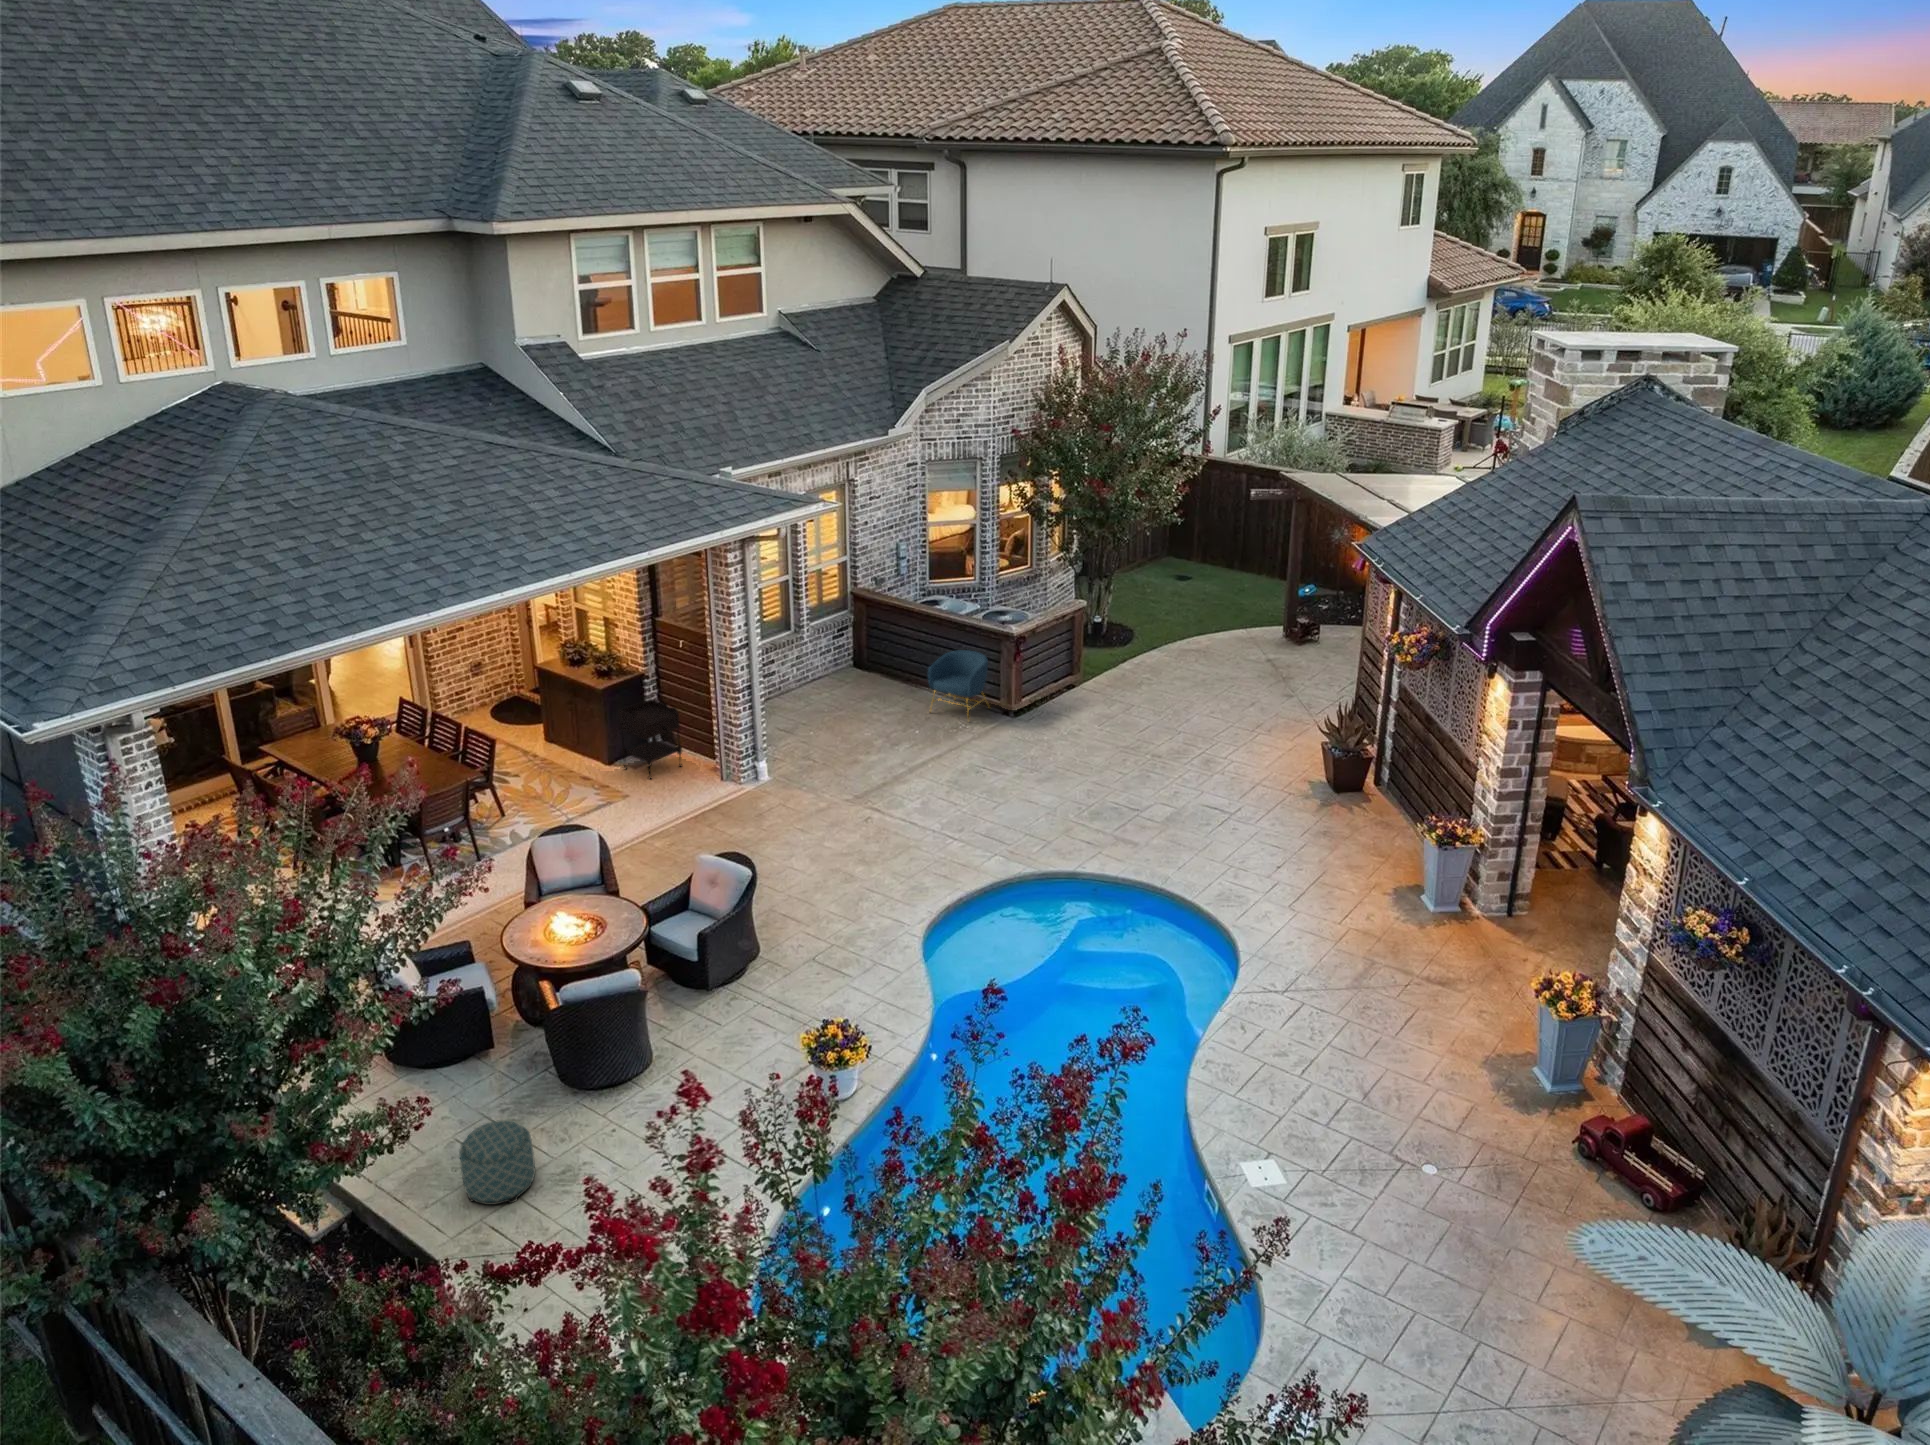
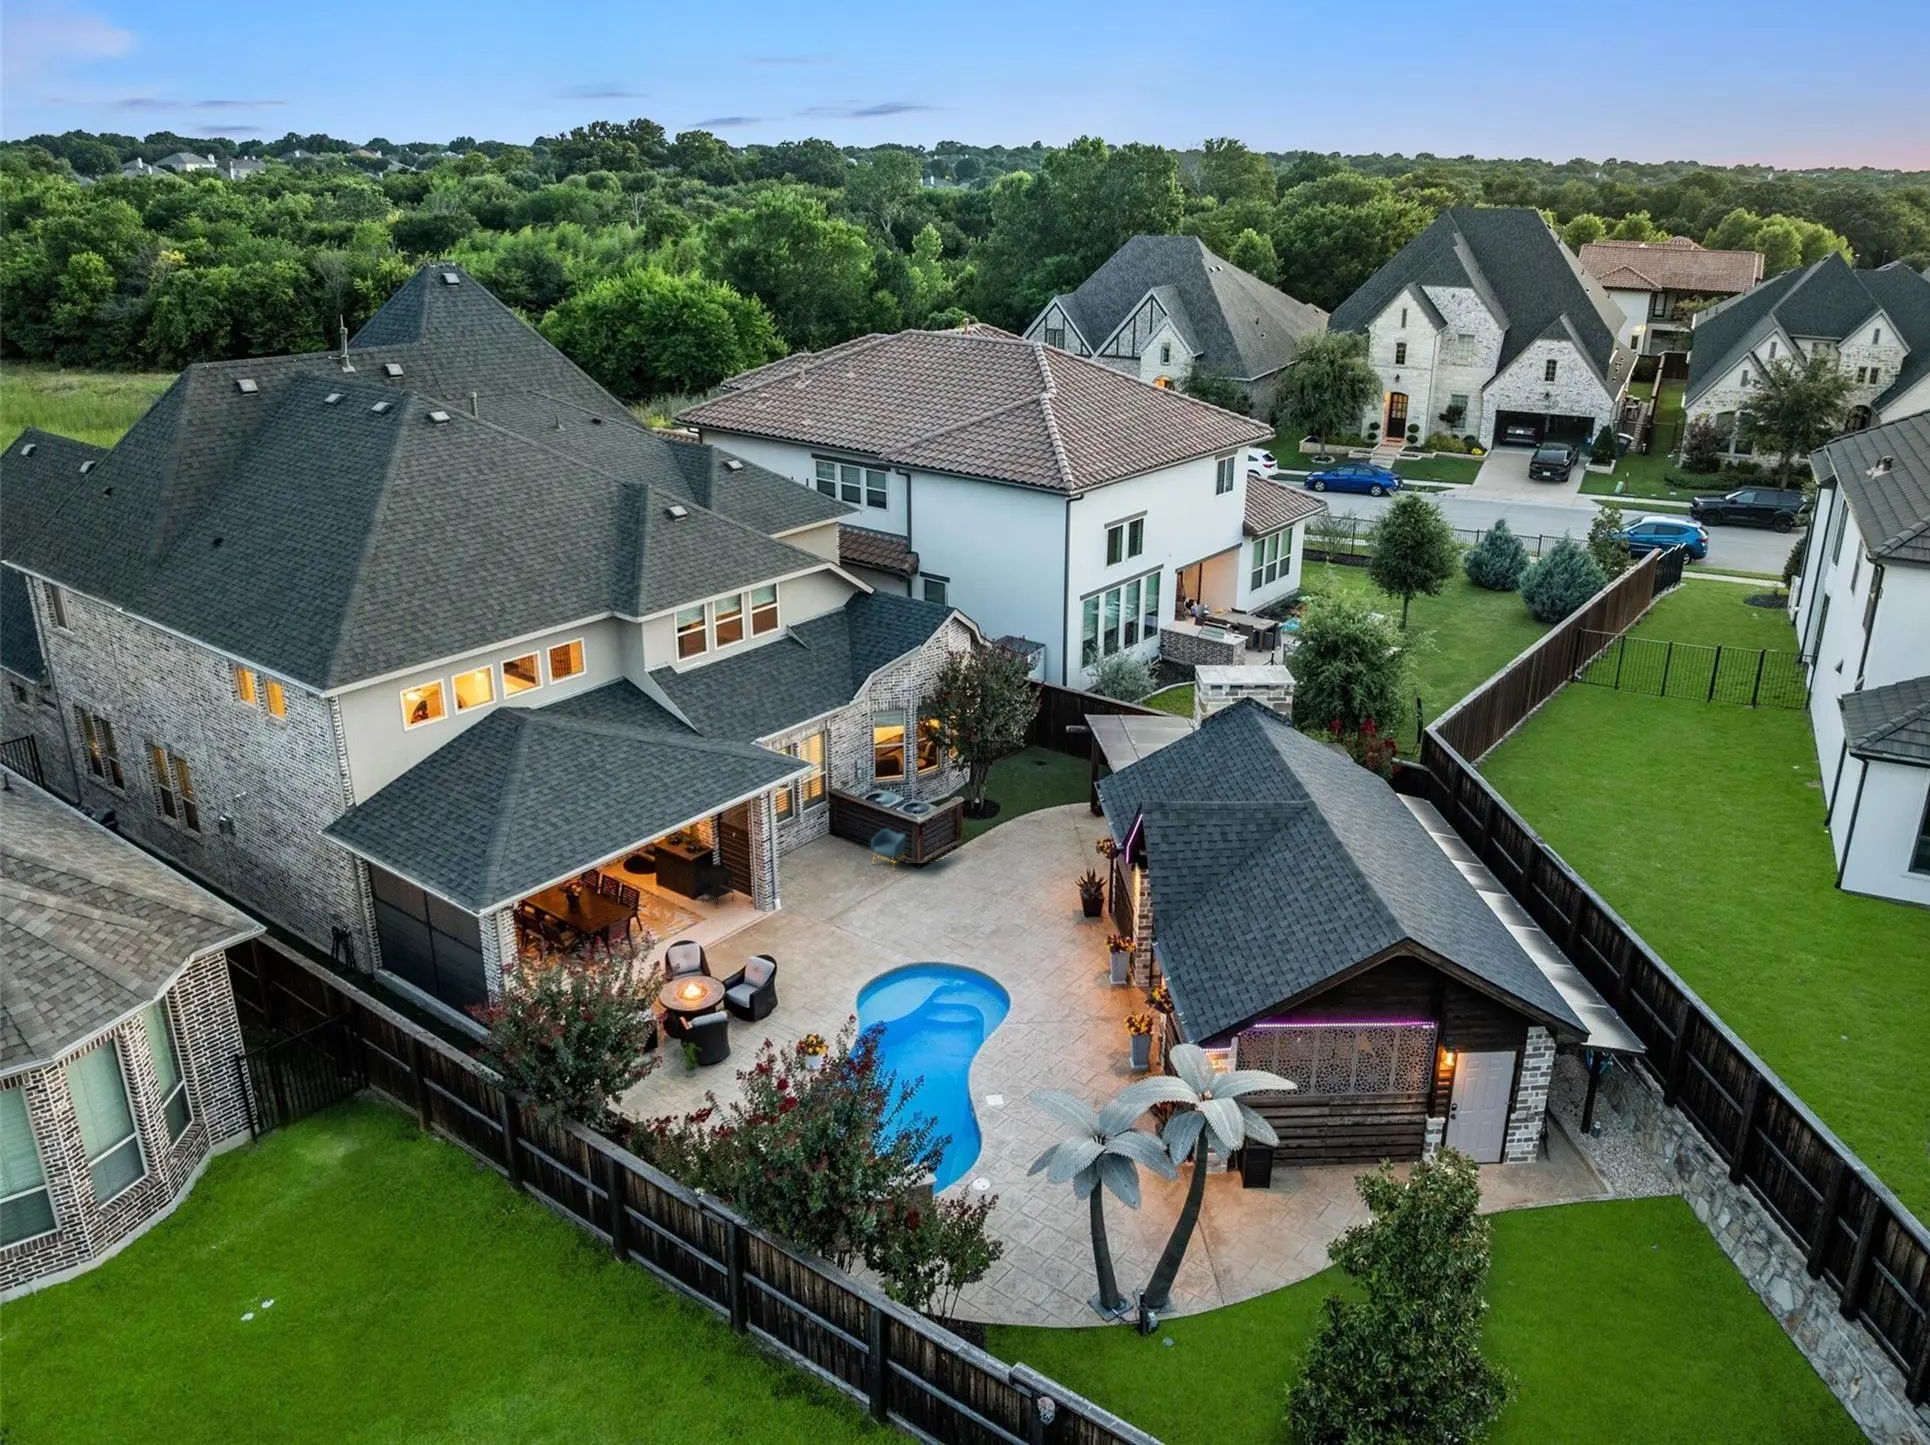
potted plant: none [521,1036,582,1116] -> present [680,1043,697,1077]
ottoman: present [459,1120,535,1205] -> none [656,1076,686,1110]

